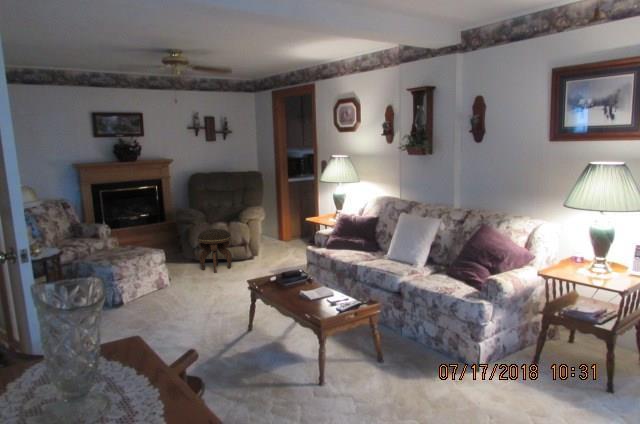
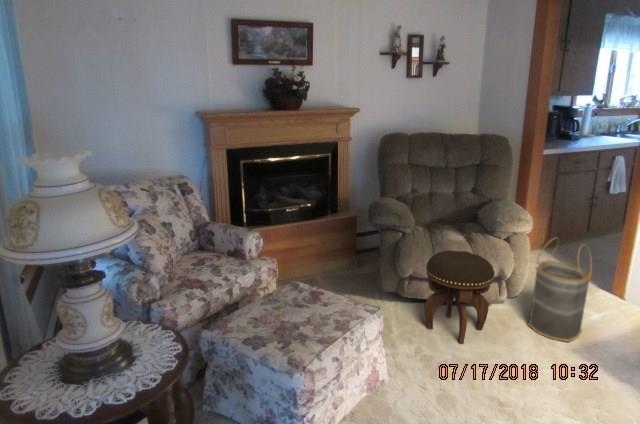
basket: none [253,218,279,268] -> present [528,237,592,342]

